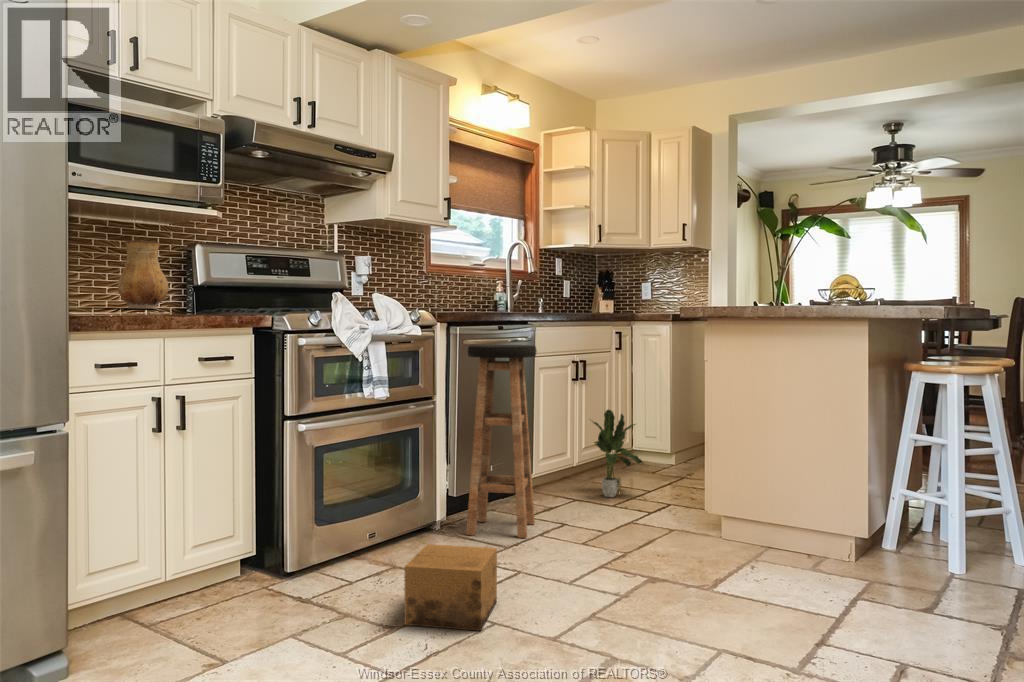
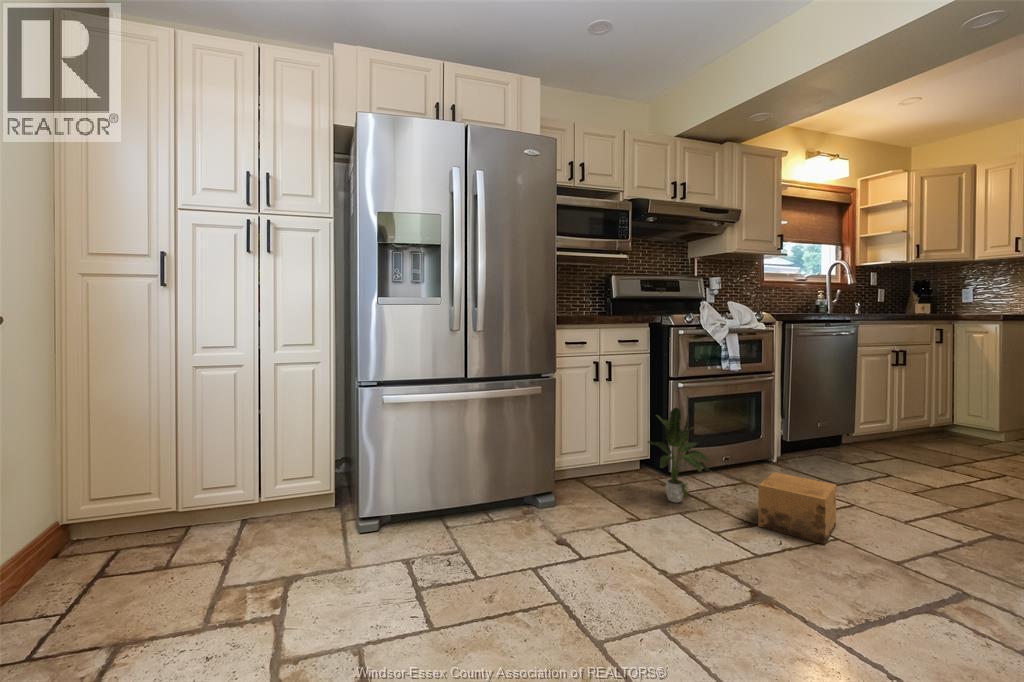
ceramic pitcher: present [118,240,169,309] -> none [574,277,601,315]
bar stool: present [466,345,537,538] -> none [799,335,864,481]
potted plant: present [593,410,644,497] -> present [648,408,710,503]

